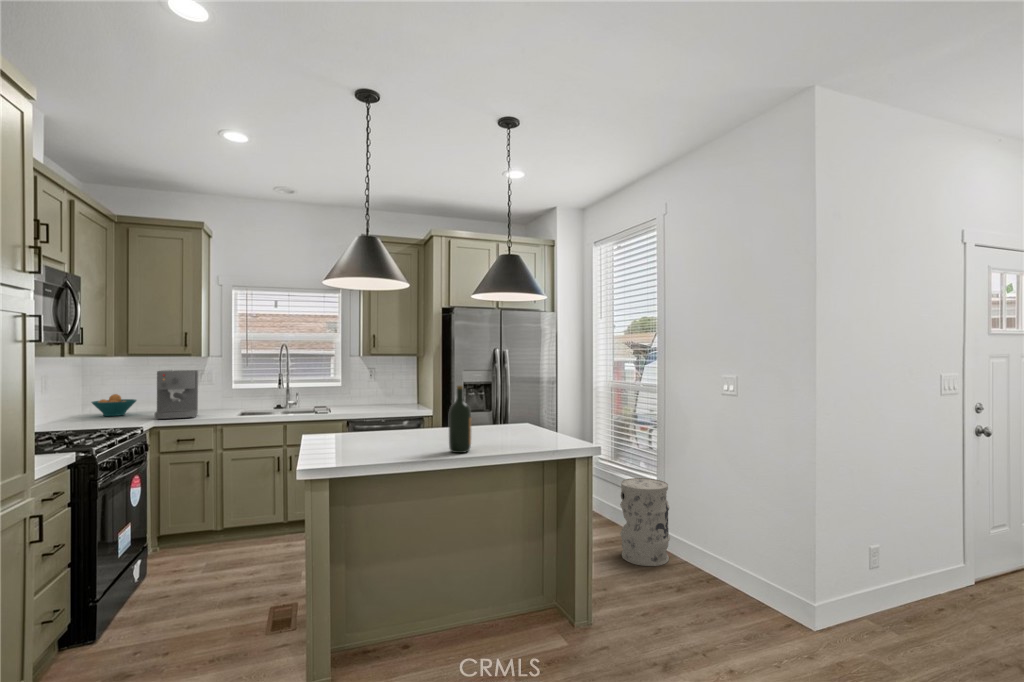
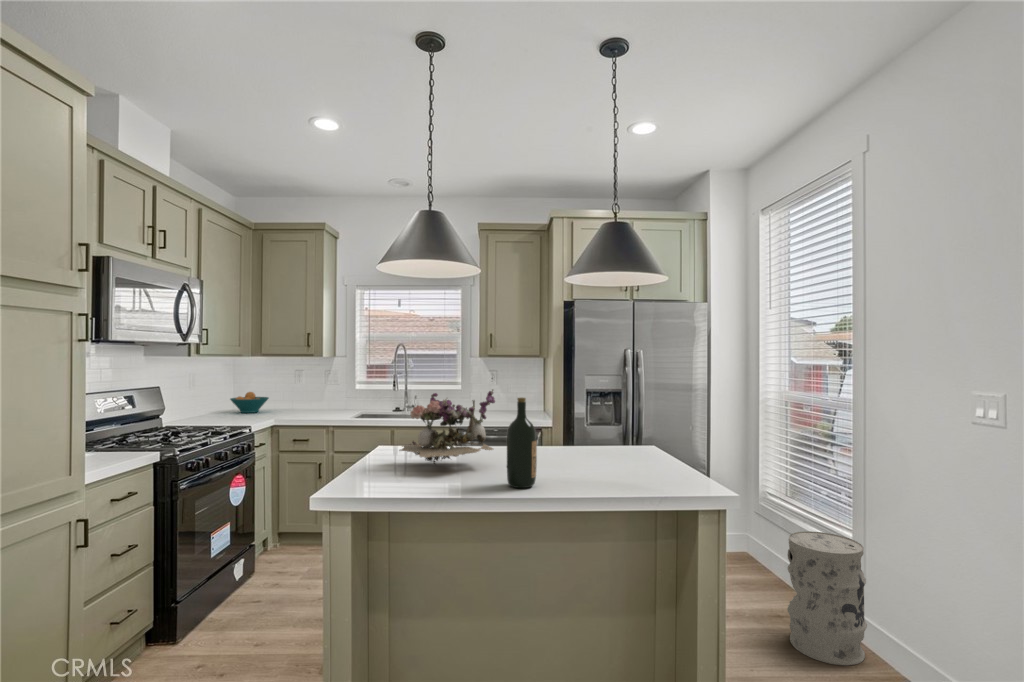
coffee maker: present [154,370,198,420] -> none [274,370,318,419]
flower arrangement: none [346,381,427,444] -> present [400,389,495,464]

